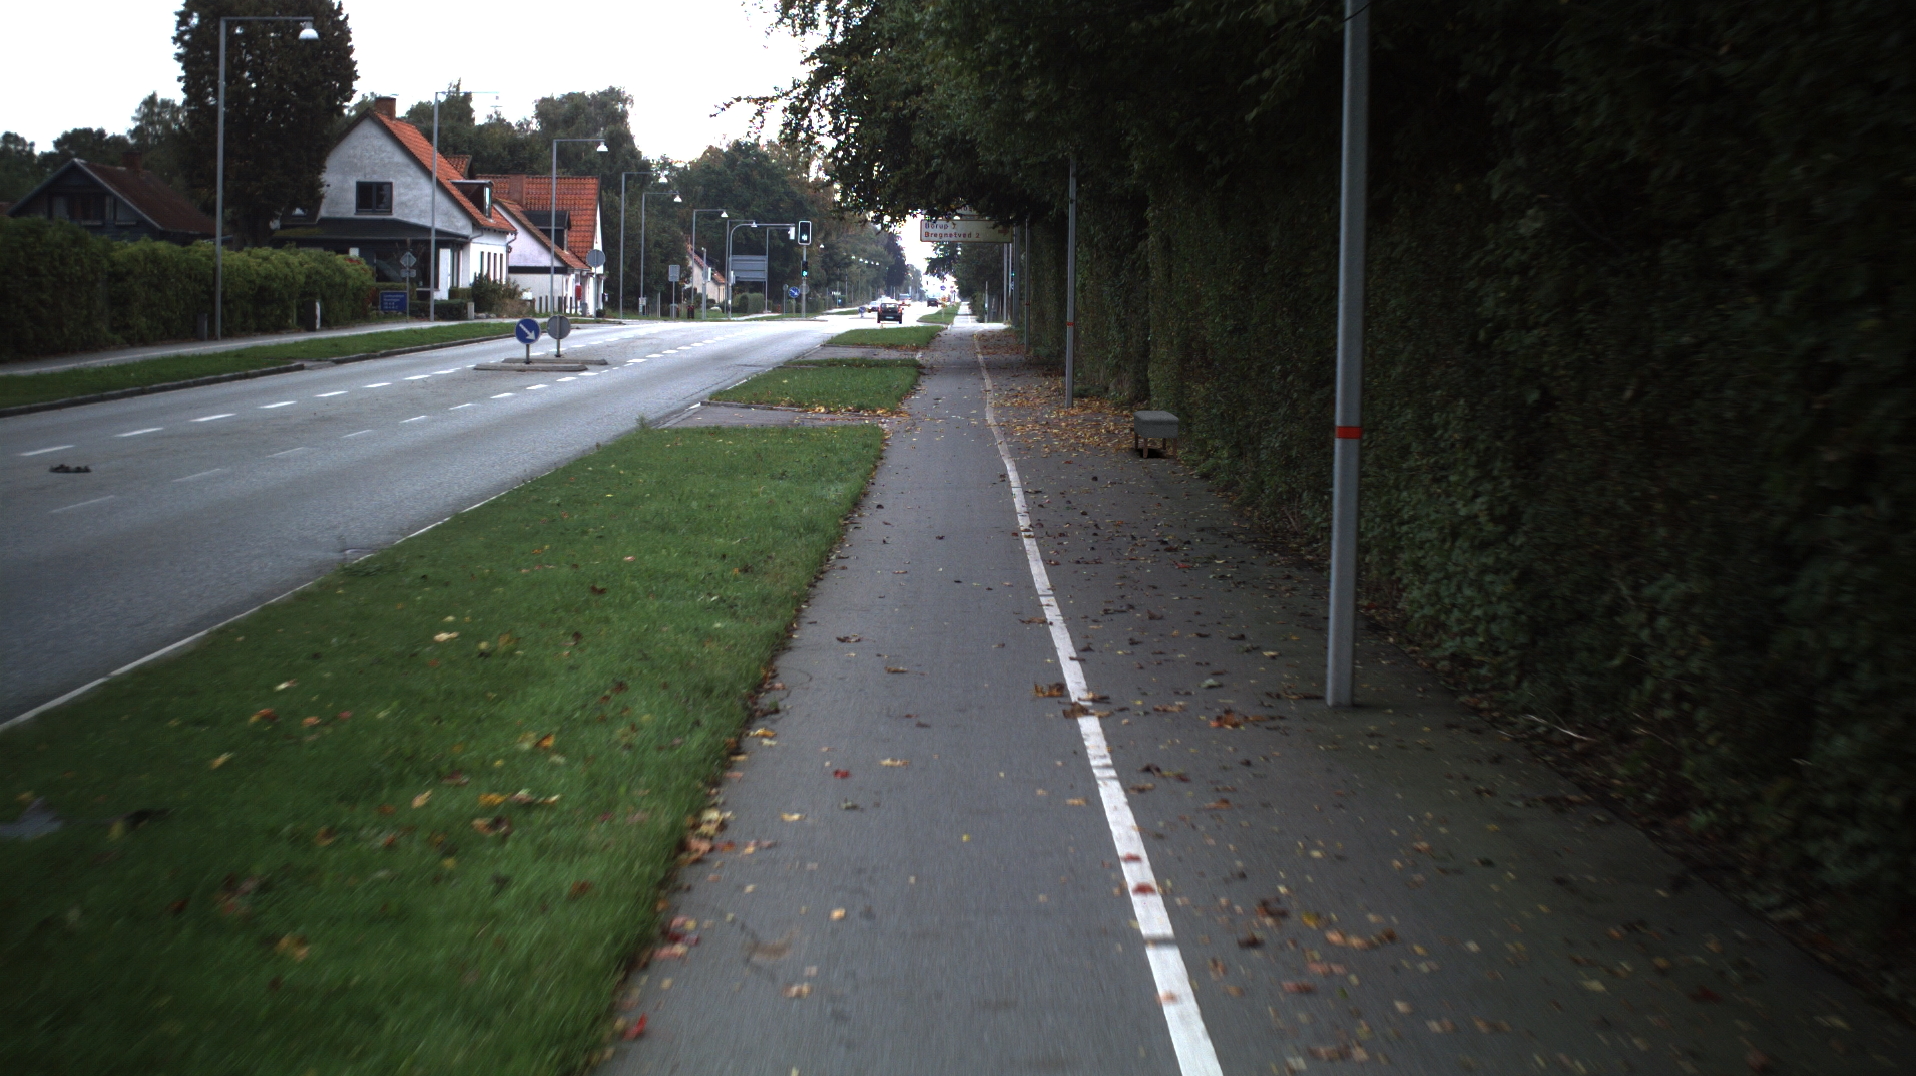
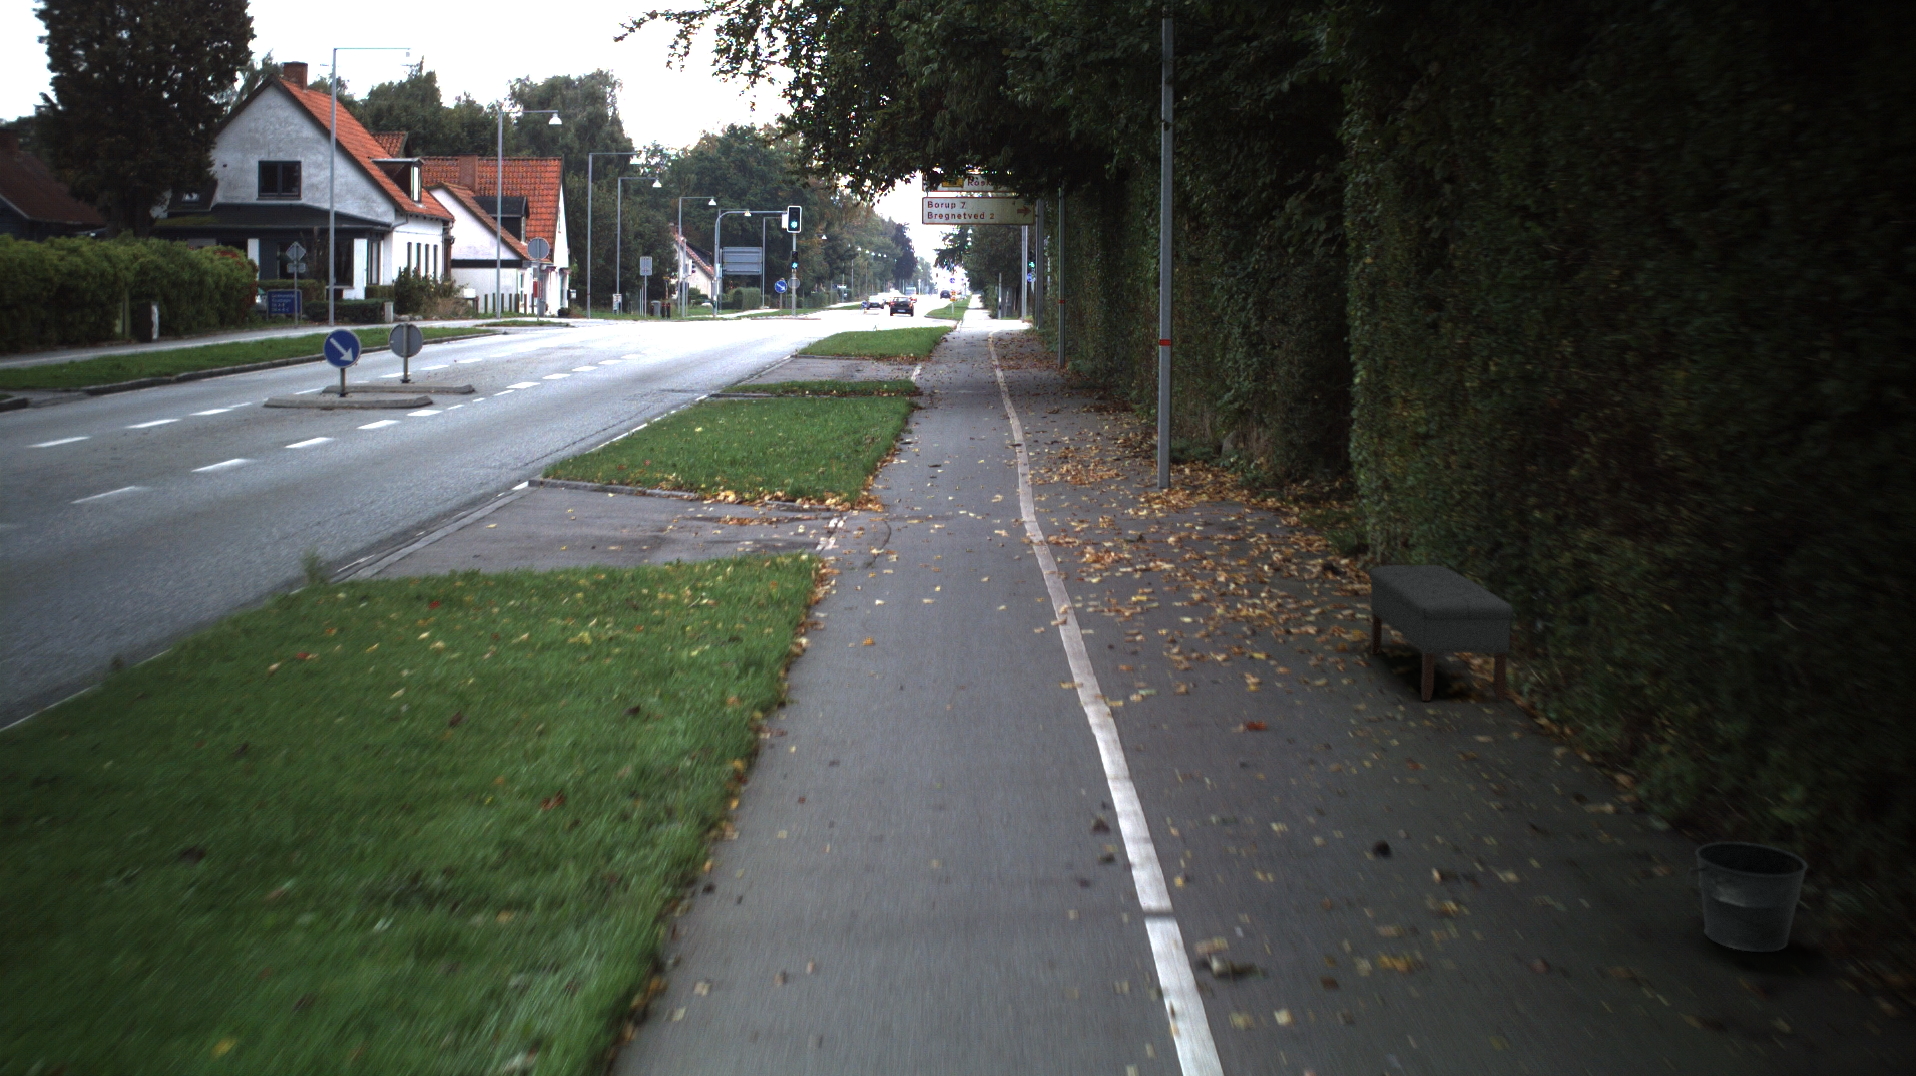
bucket: none [1178,462,1214,490] -> present [1686,842,1807,952]

